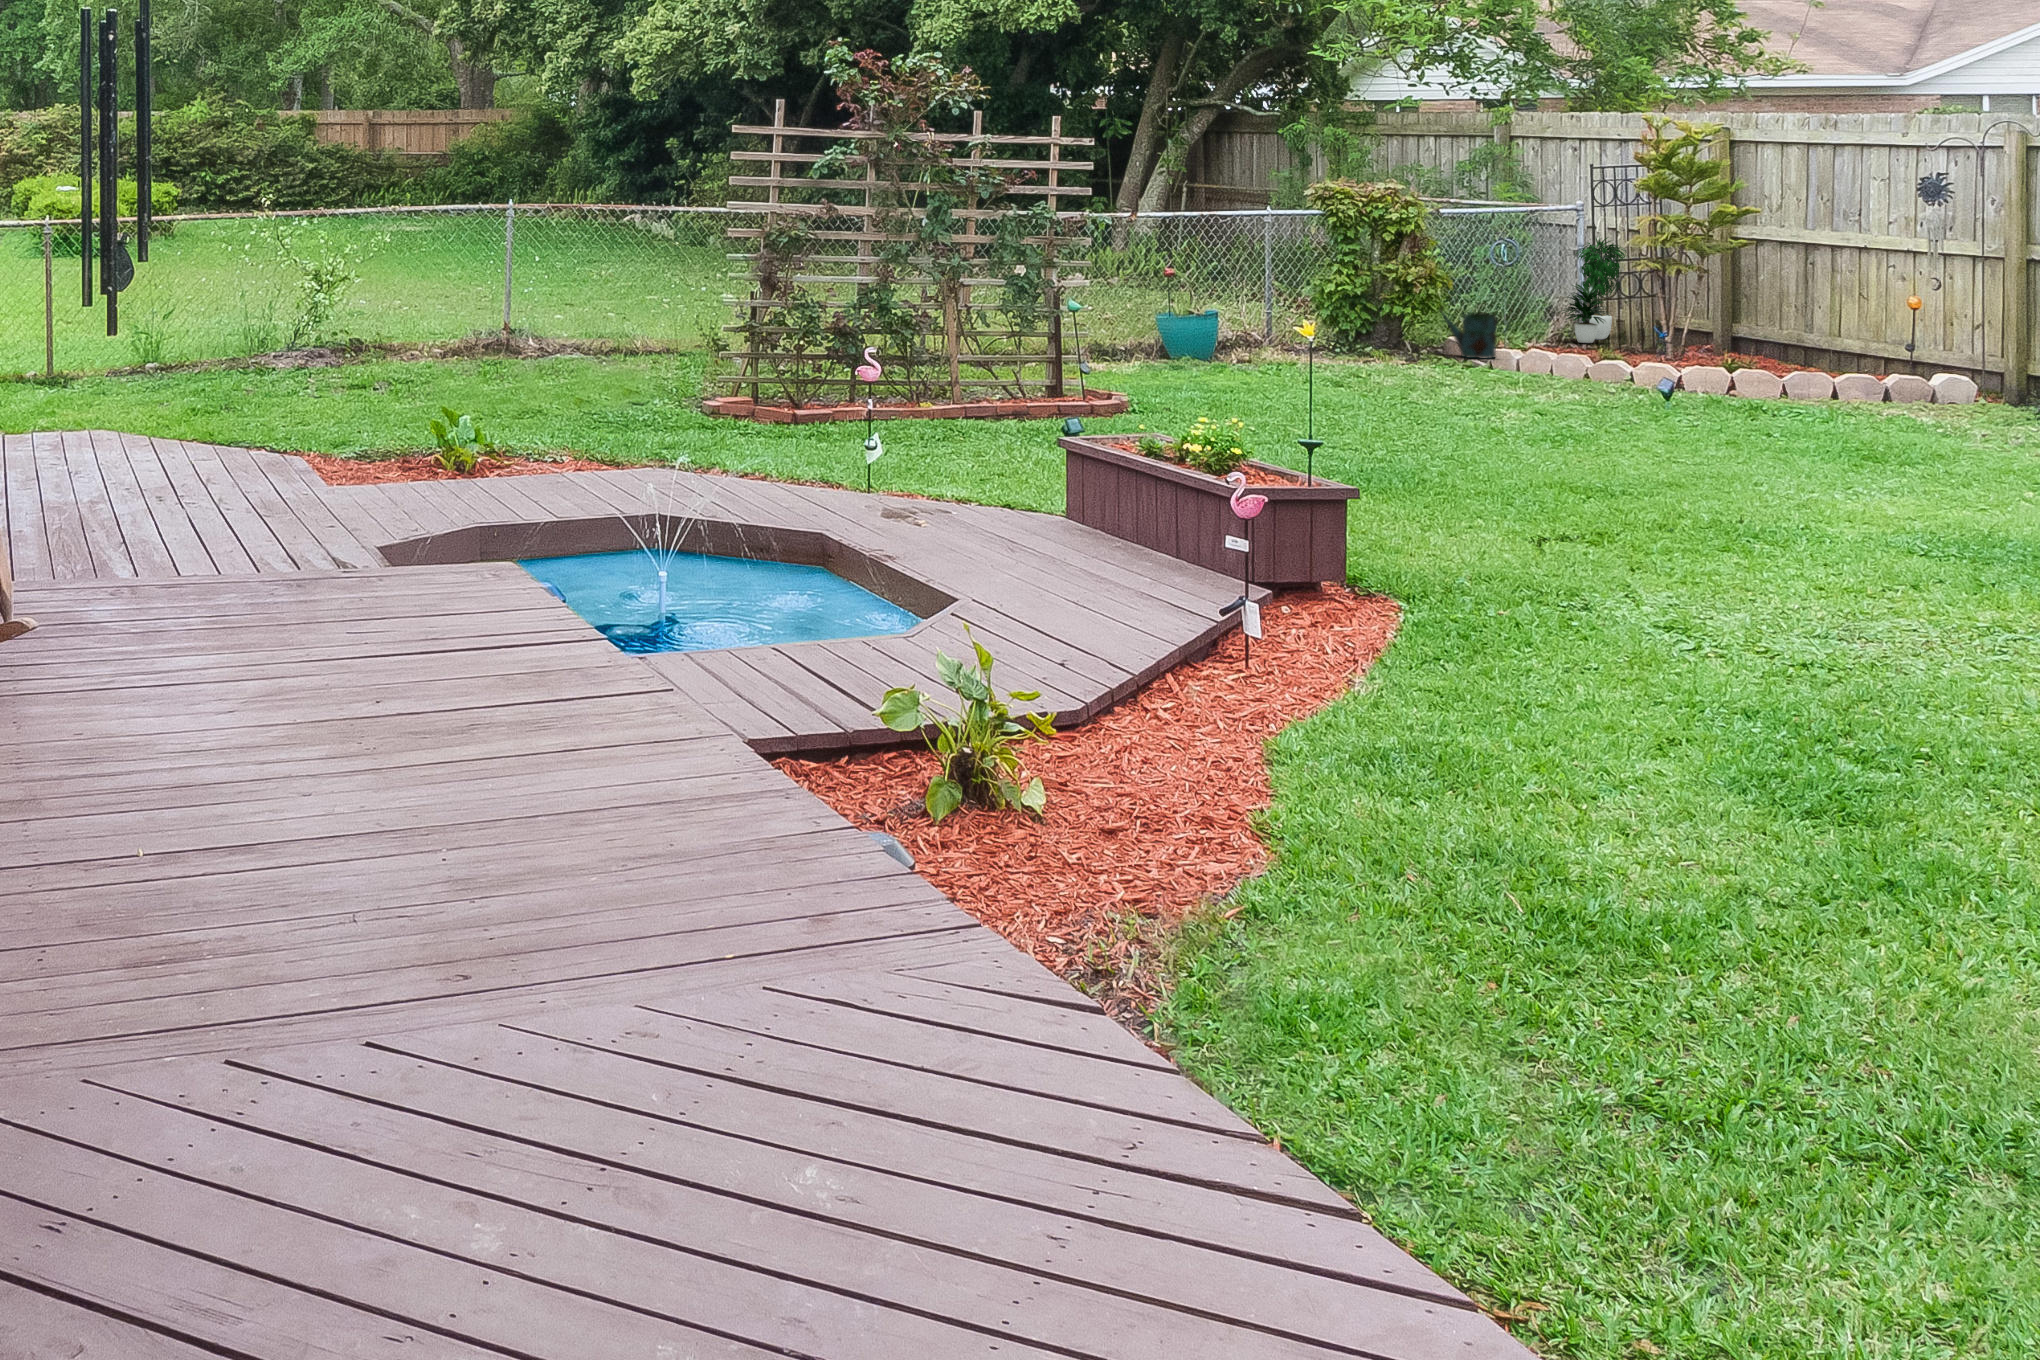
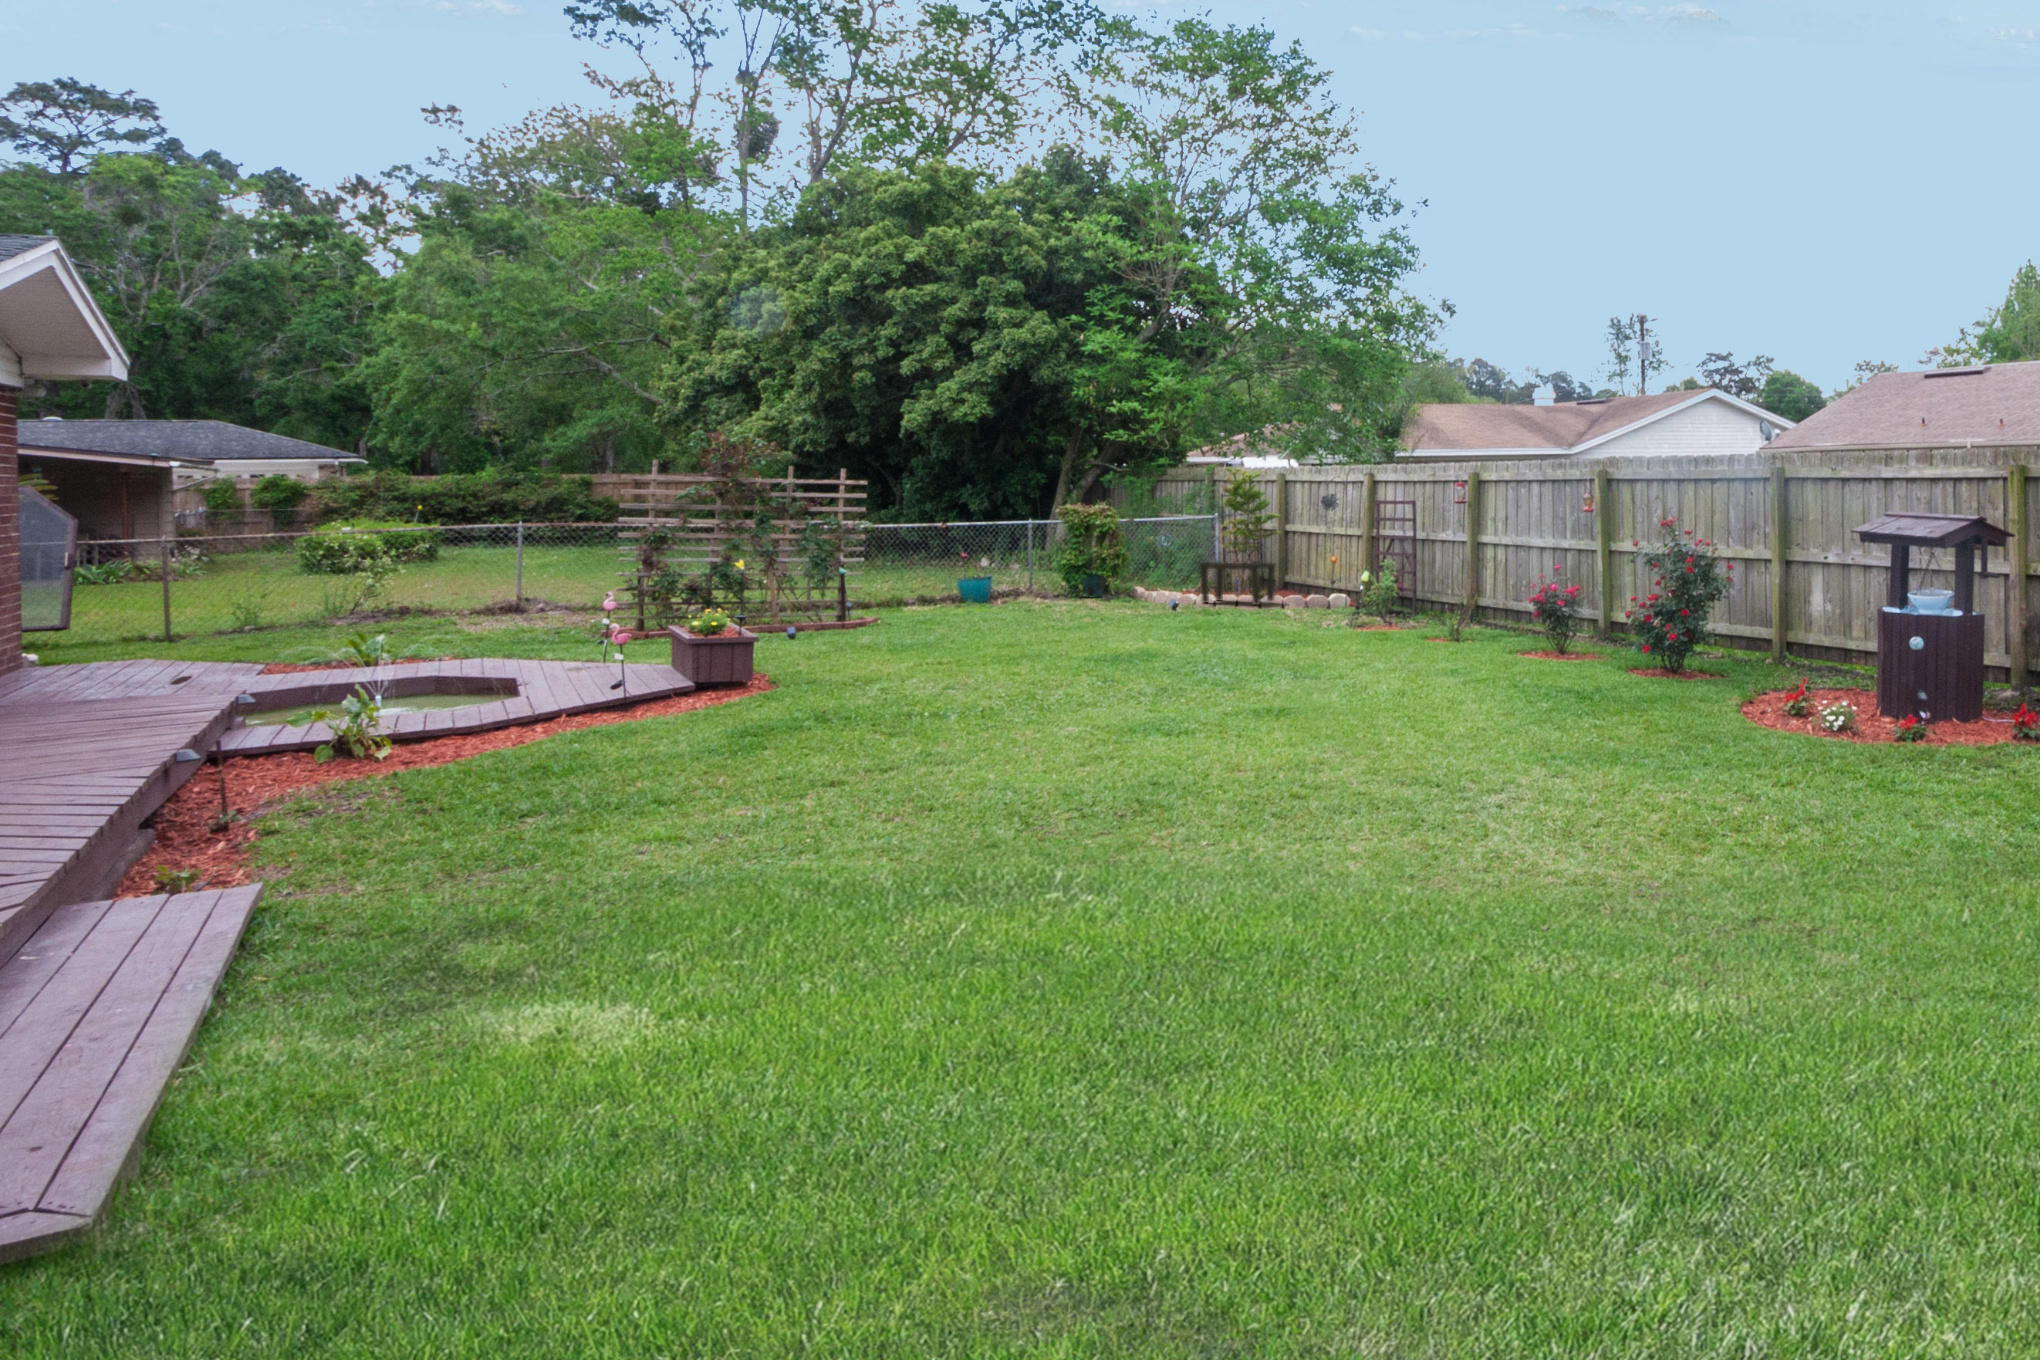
potted plant: present [1560,236,1627,343] -> none [1163,531,1203,589]
bench: none [1783,301,1974,396] -> present [1199,562,1276,605]

